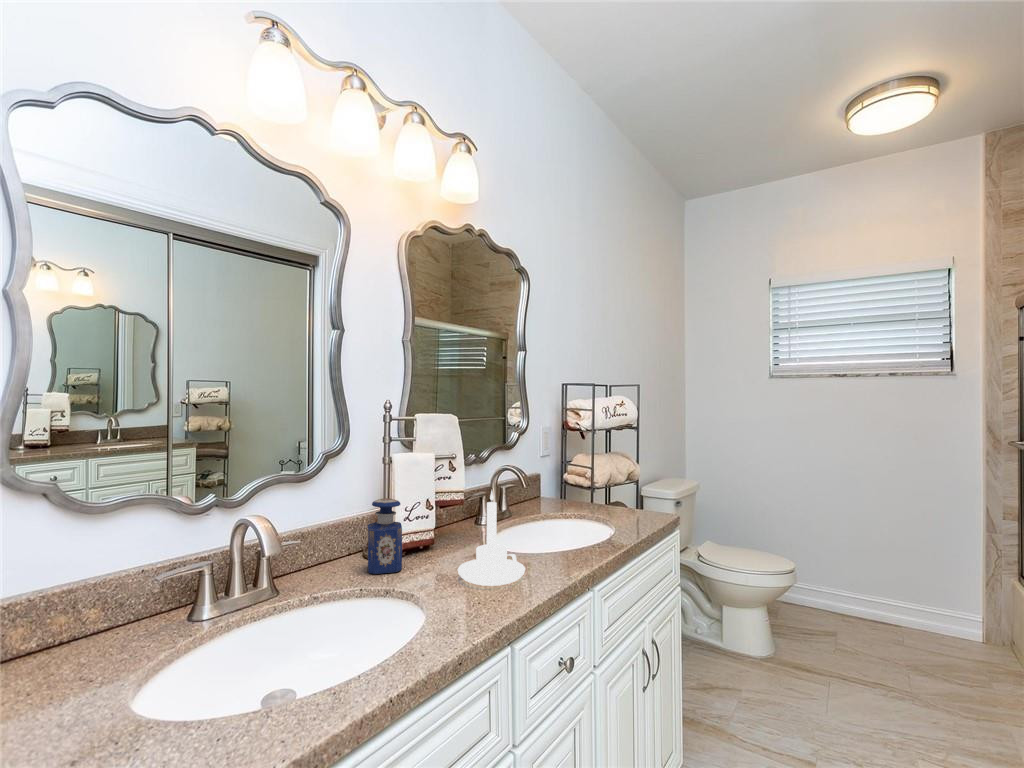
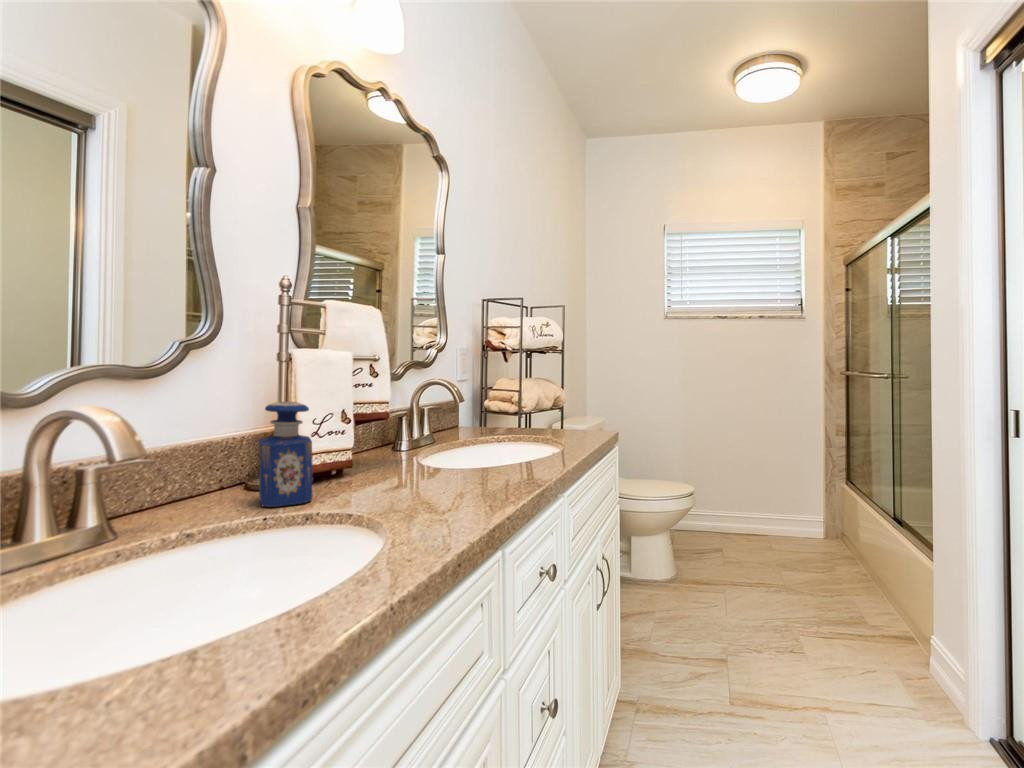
candle holder: present [458,491,525,586] -> none [397,385,490,513]

